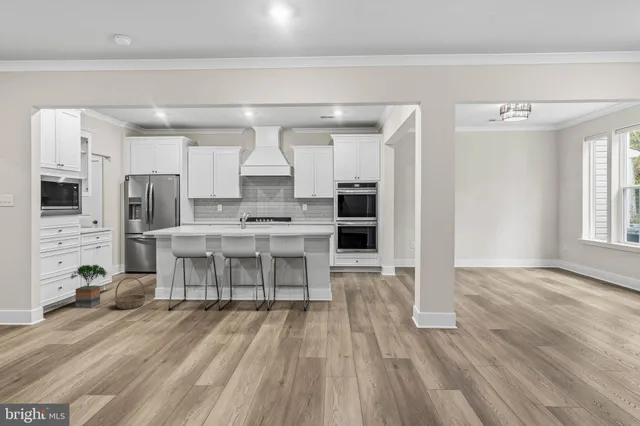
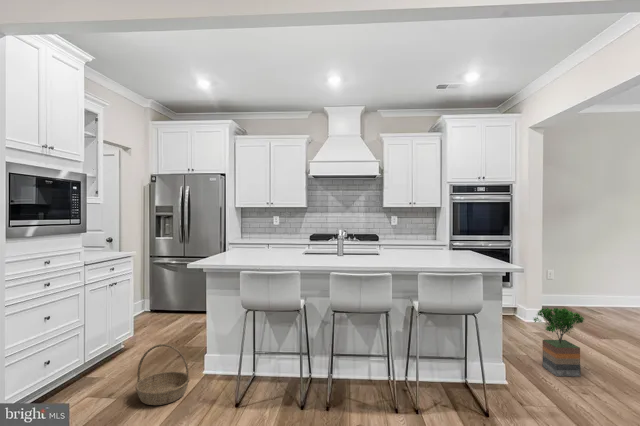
potted tree: present [71,265,107,307] -> present [534,308,584,376]

